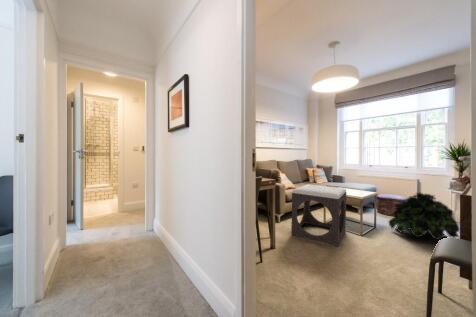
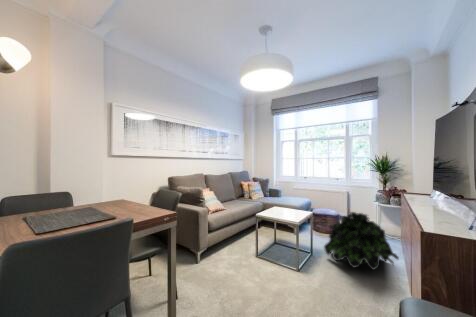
footstool: present [291,184,346,247] -> none [208,207,278,300]

